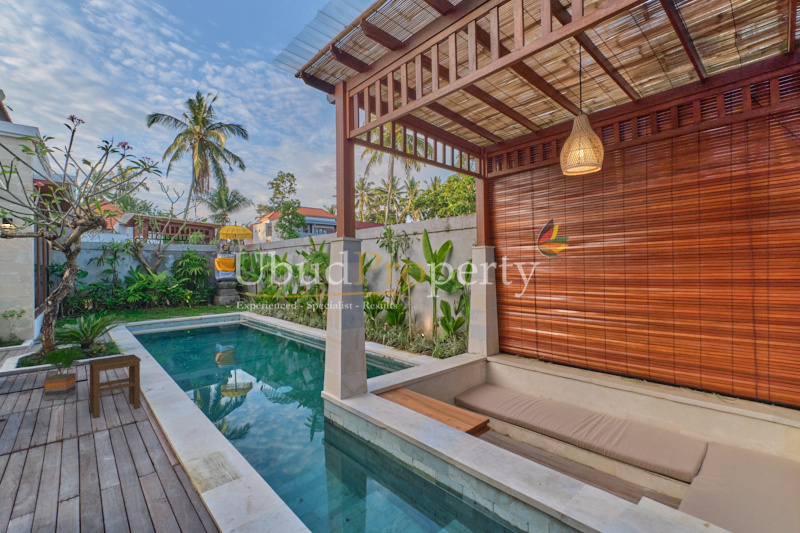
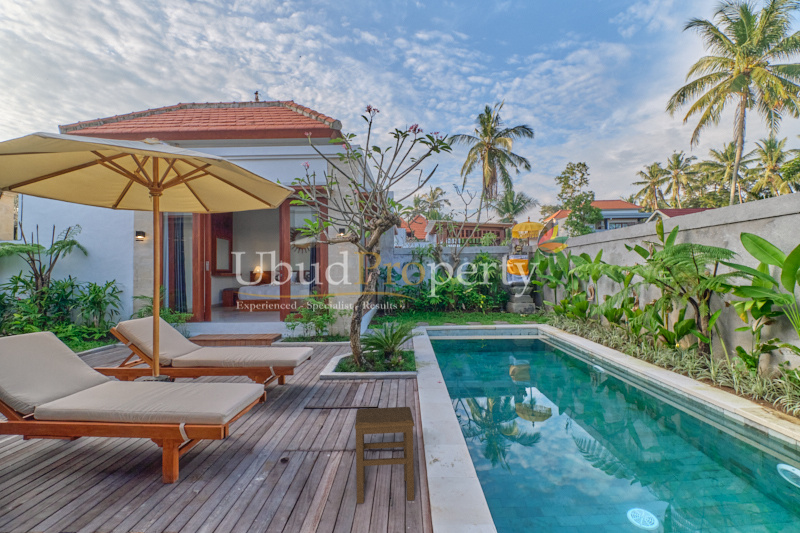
potted tree: present [44,349,83,401] -> none [328,374,366,439]

